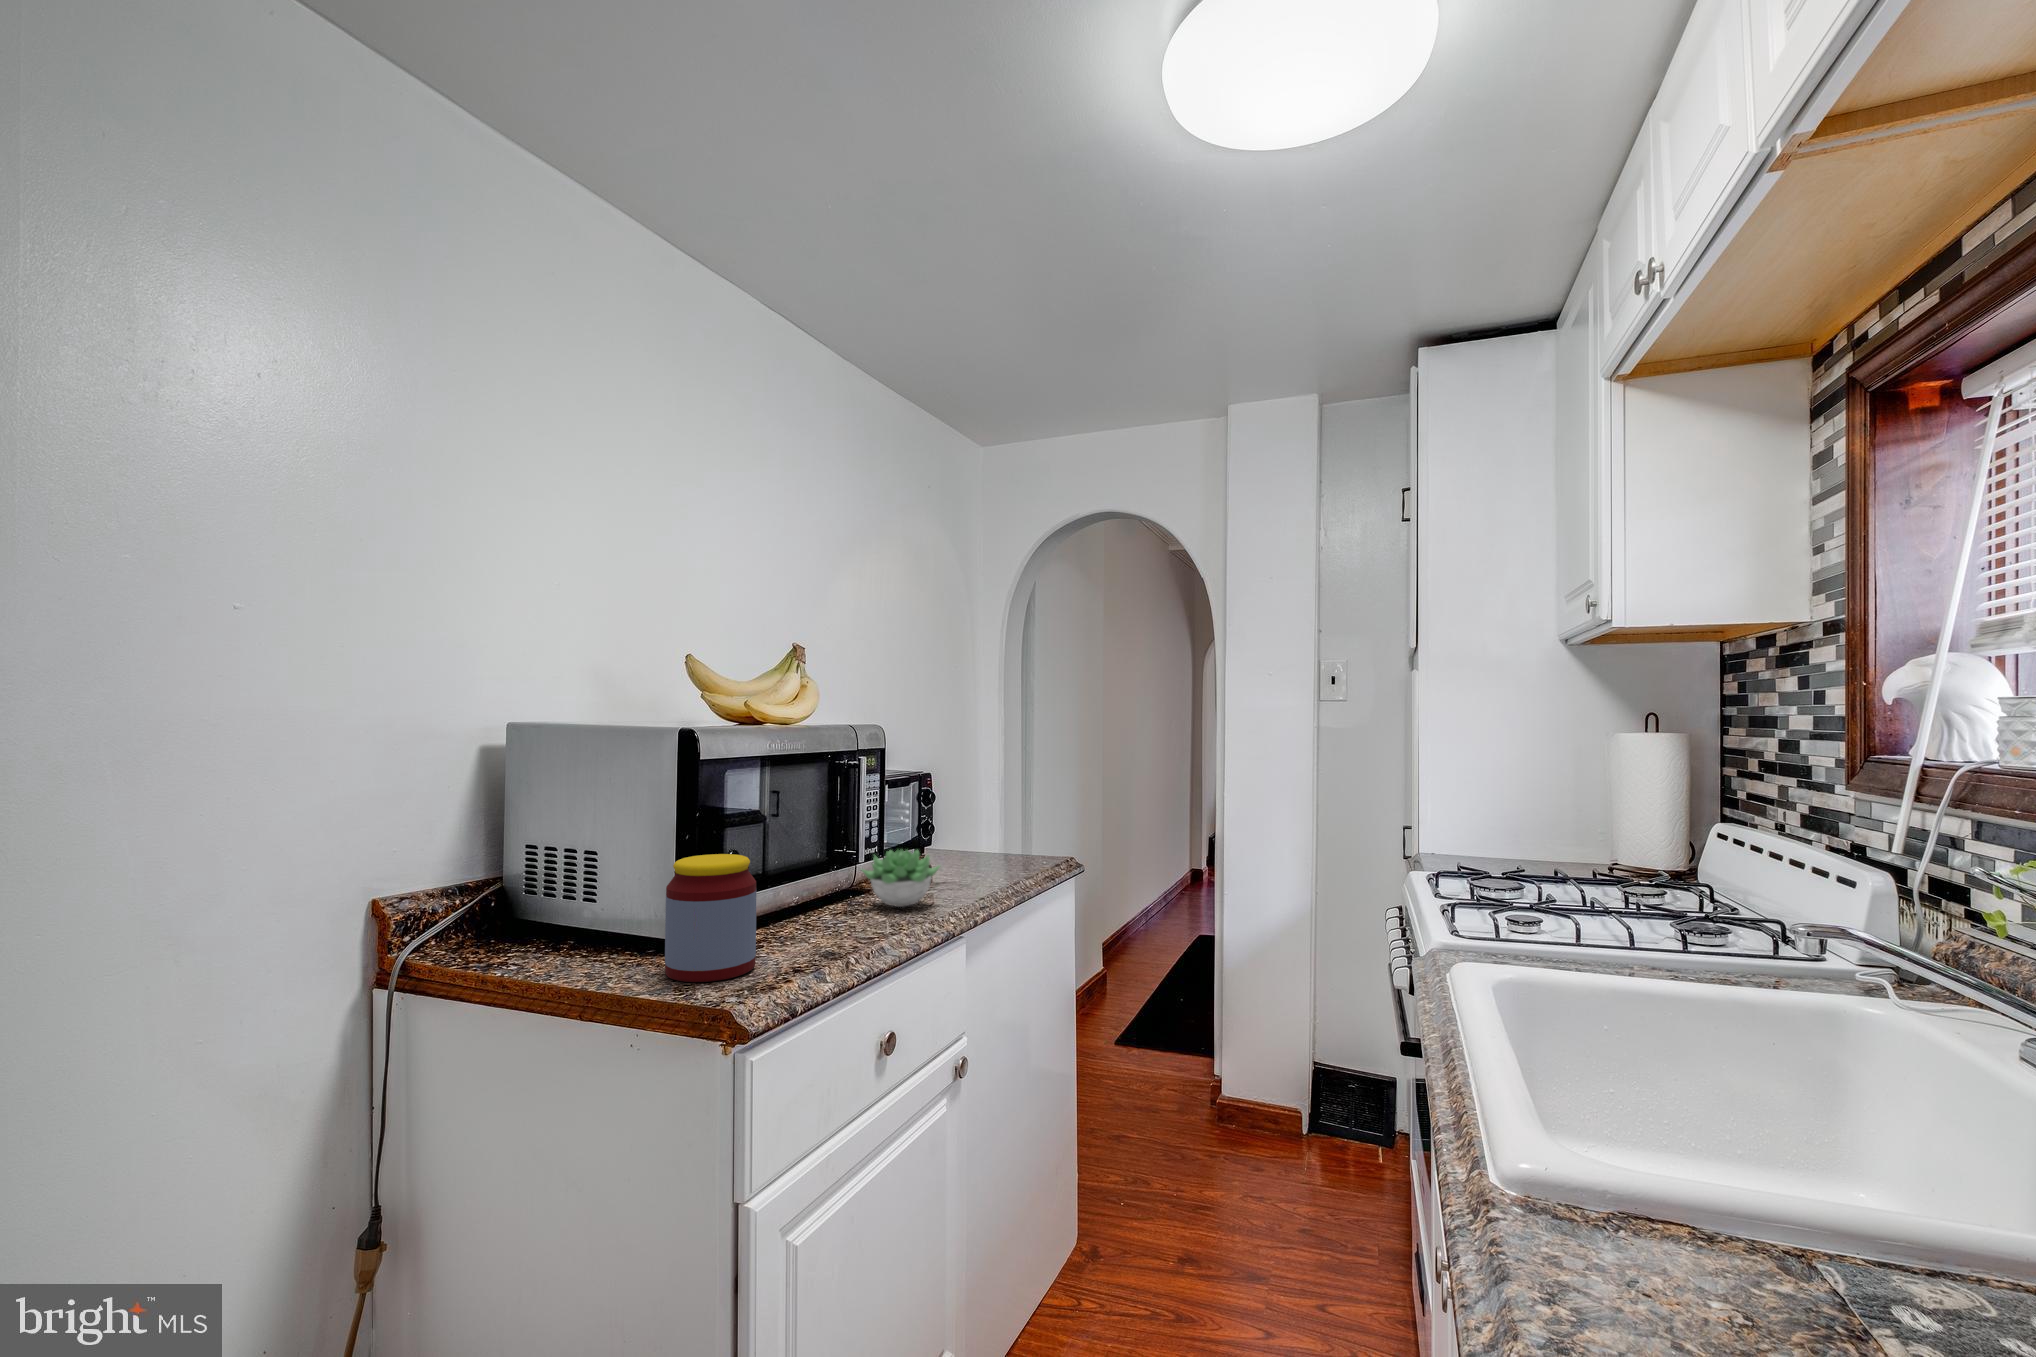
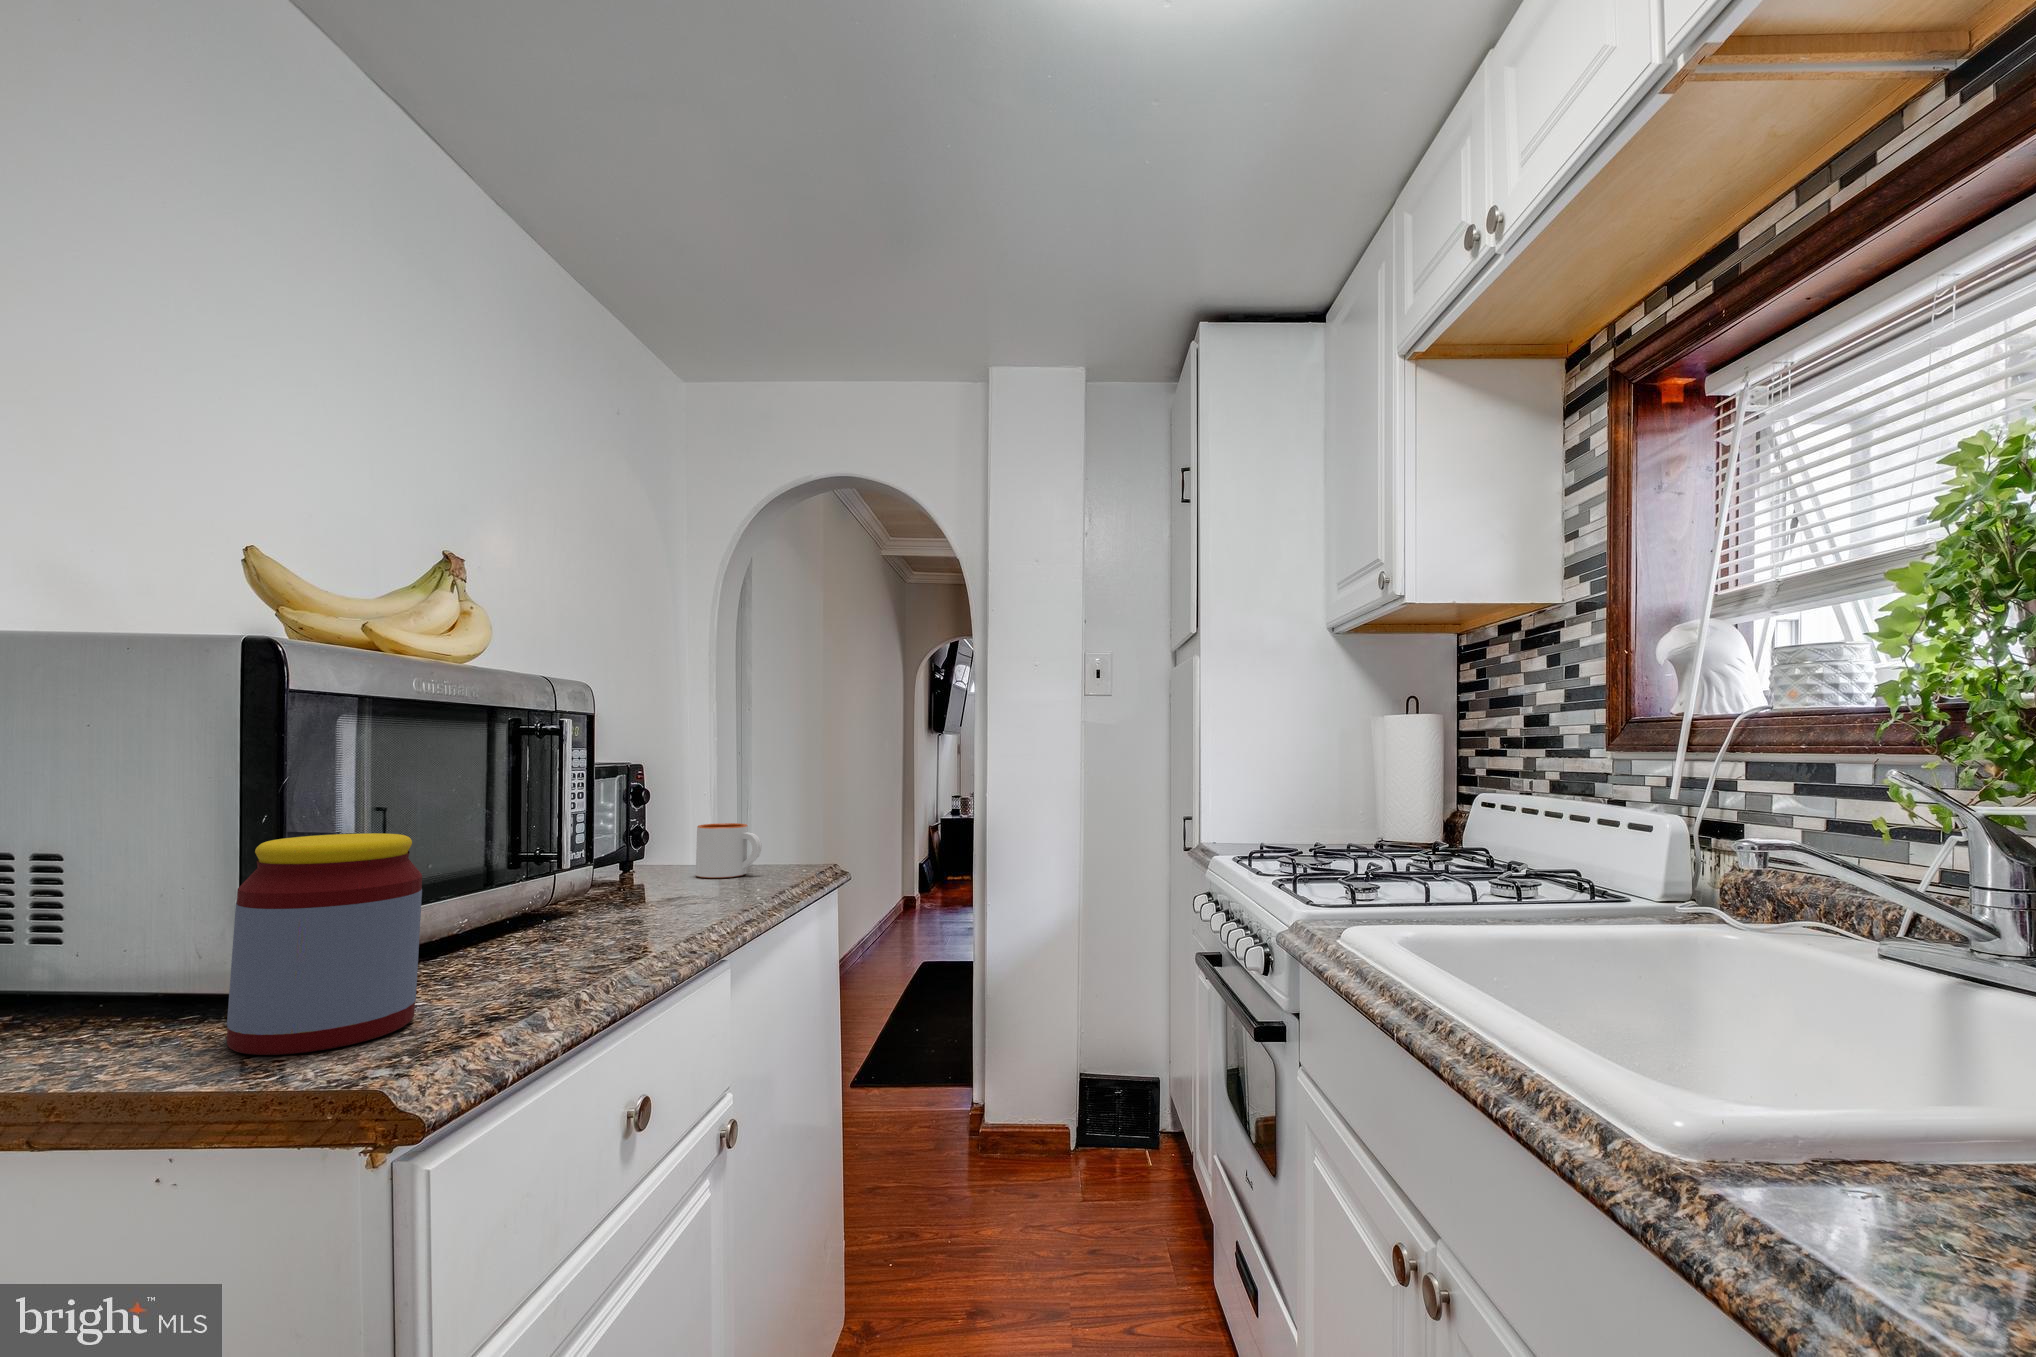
mug: none [963,823,1011,868] -> present [696,823,762,878]
succulent plant: present [862,850,940,907] -> none [573,845,694,924]

